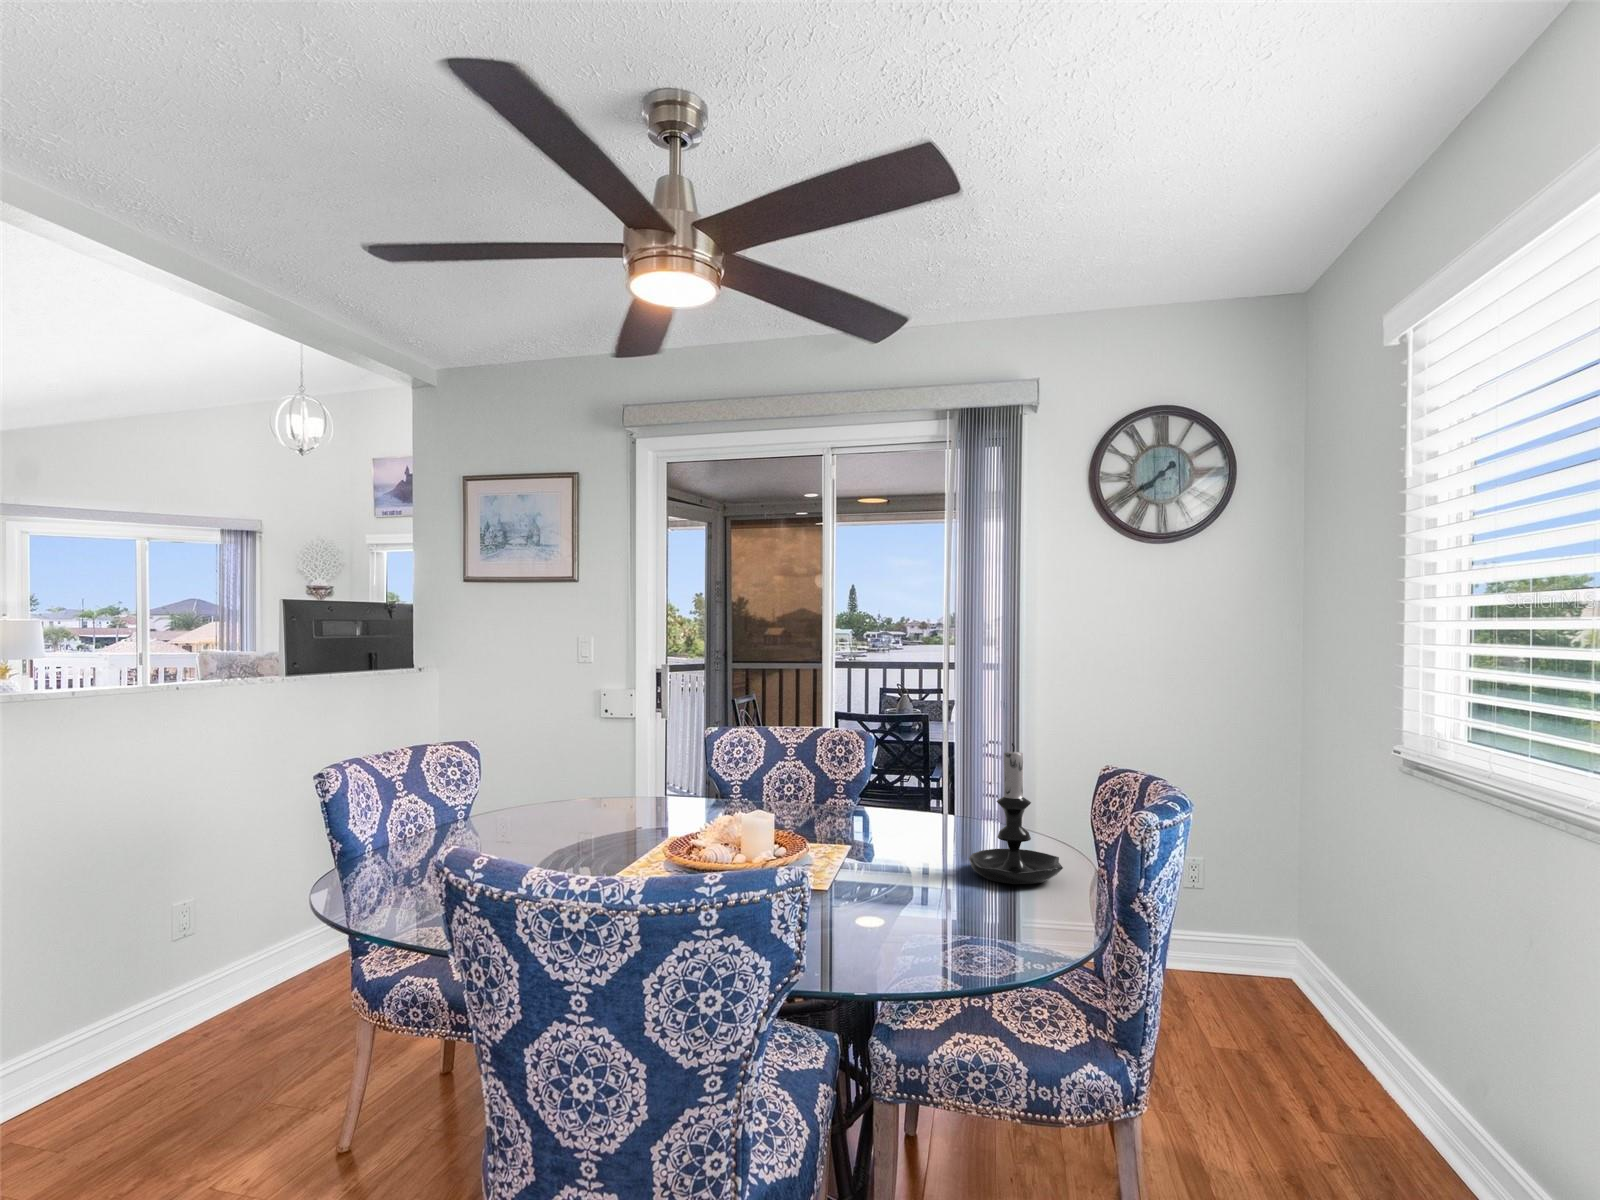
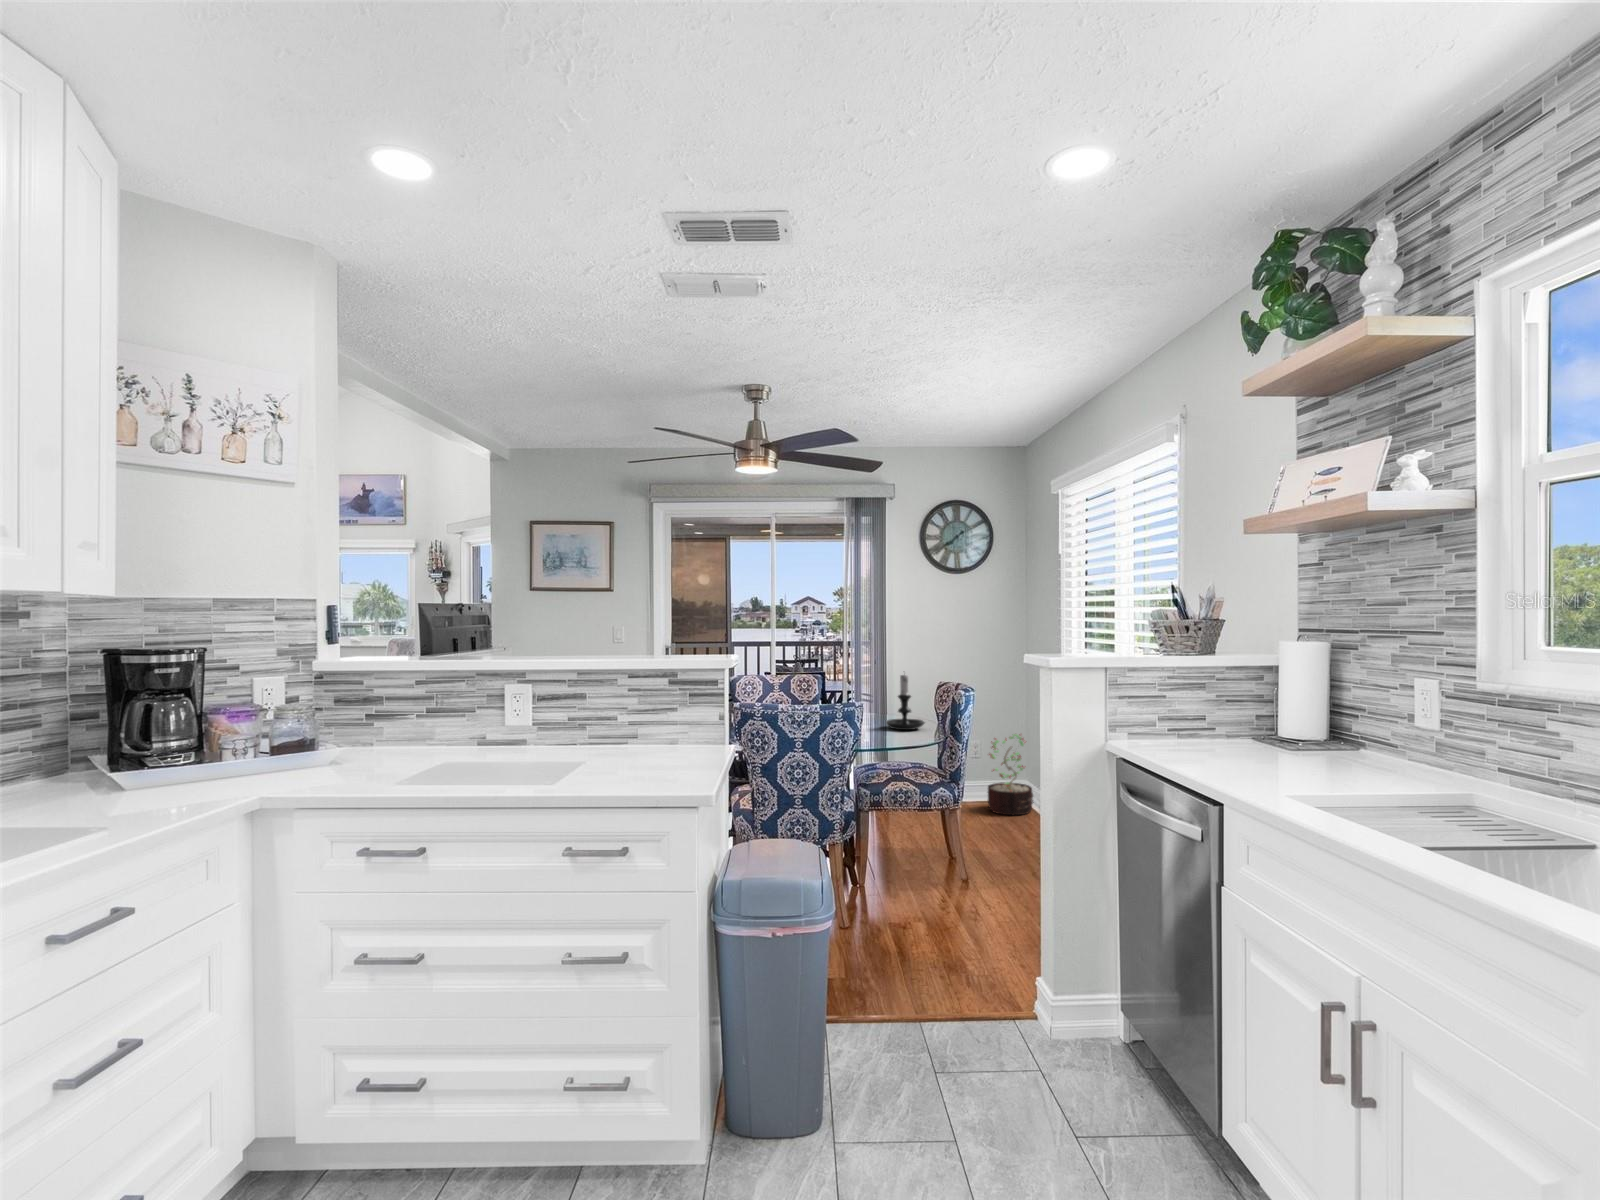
decorative plant: none [1221,857,1324,1033] -> present [988,734,1034,815]

